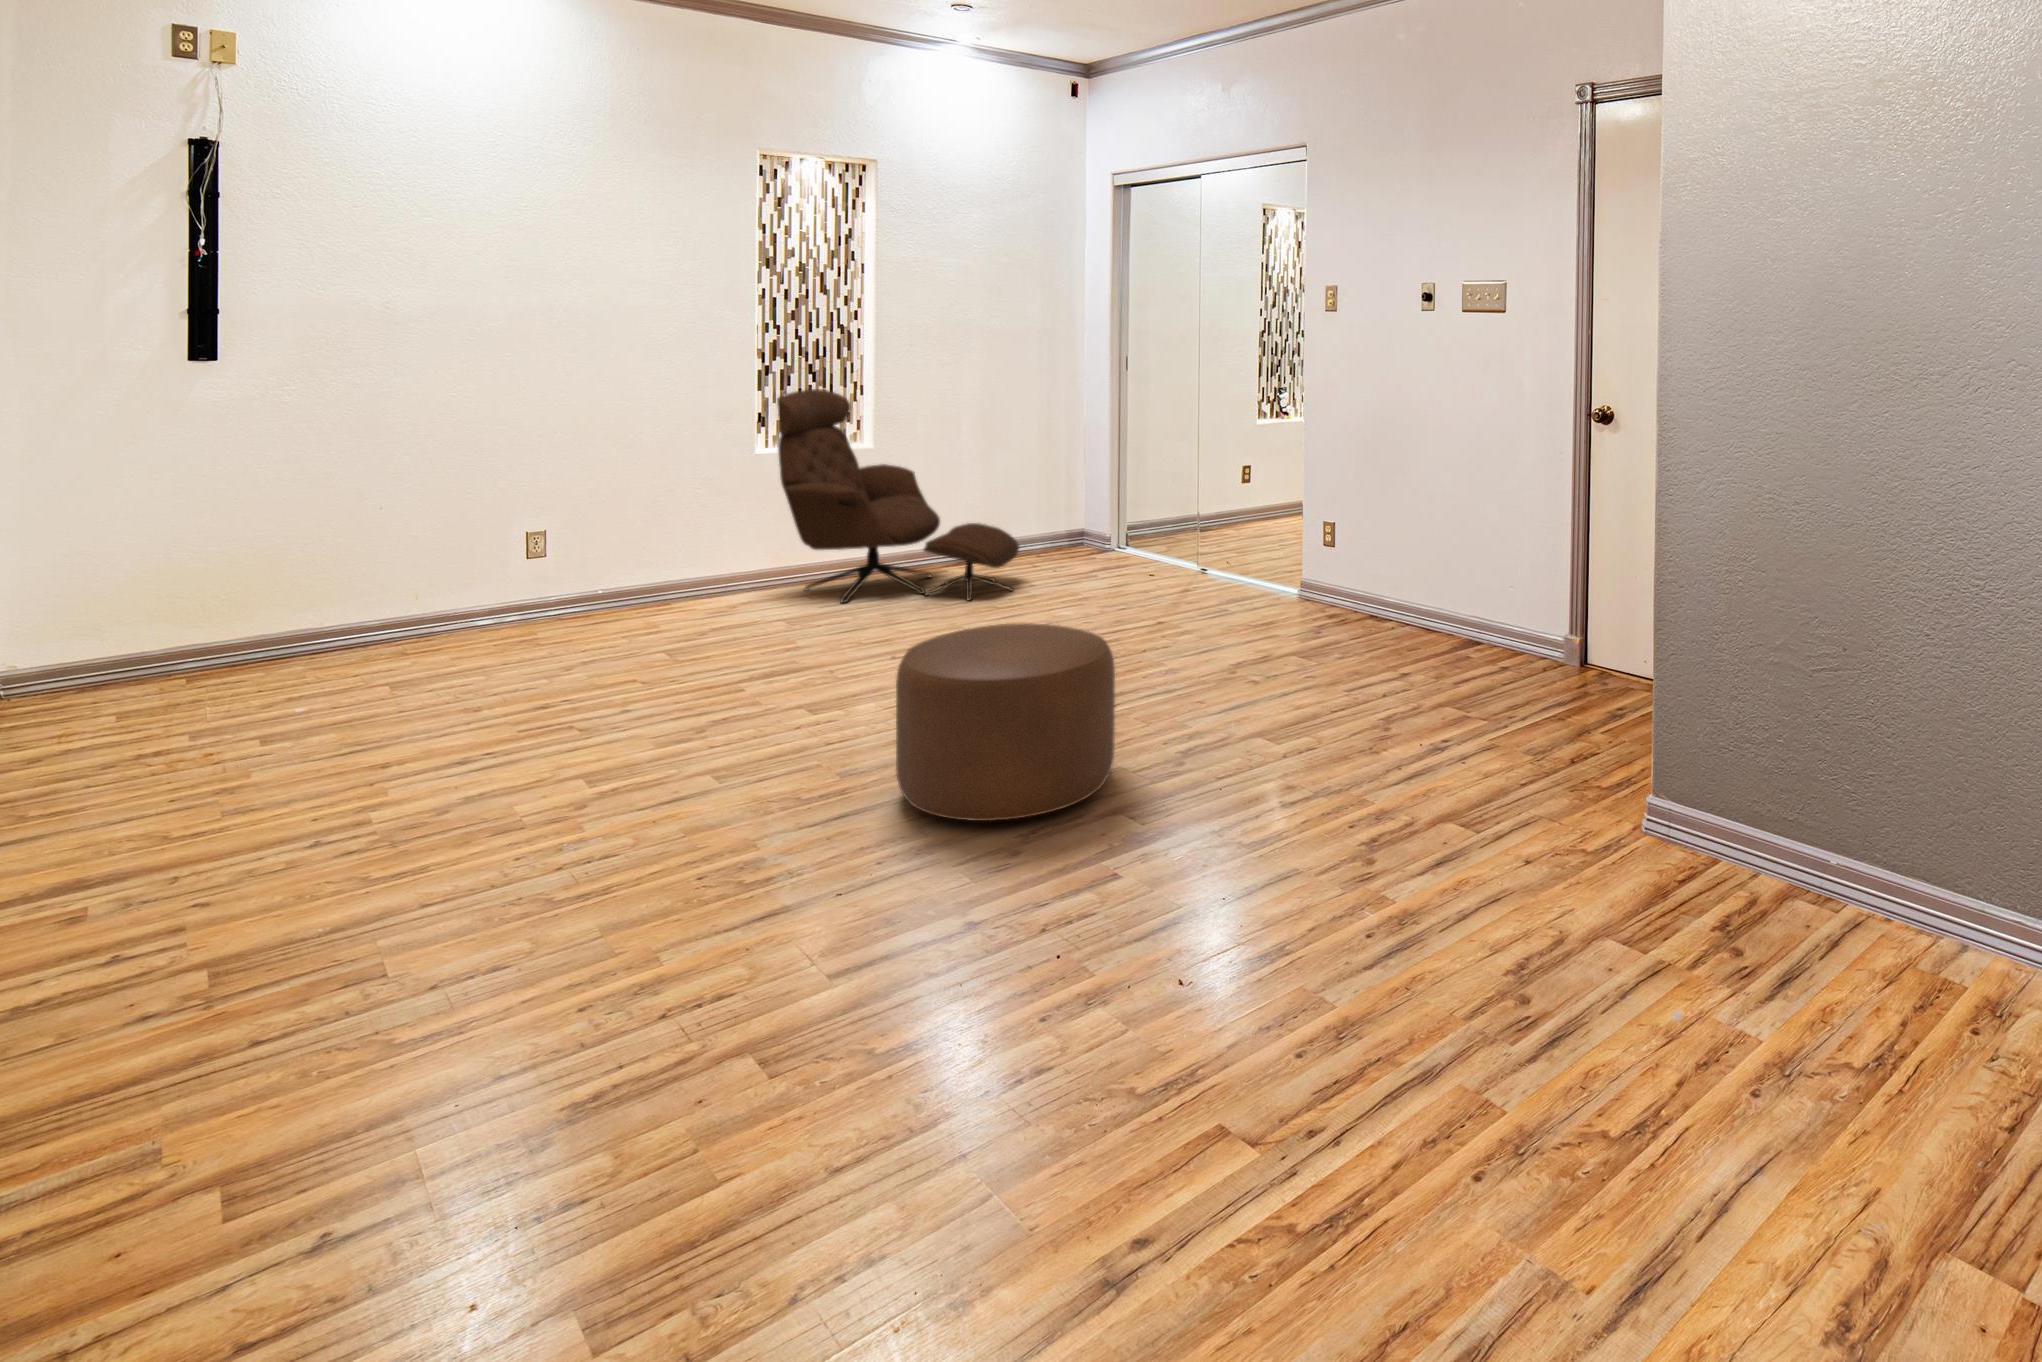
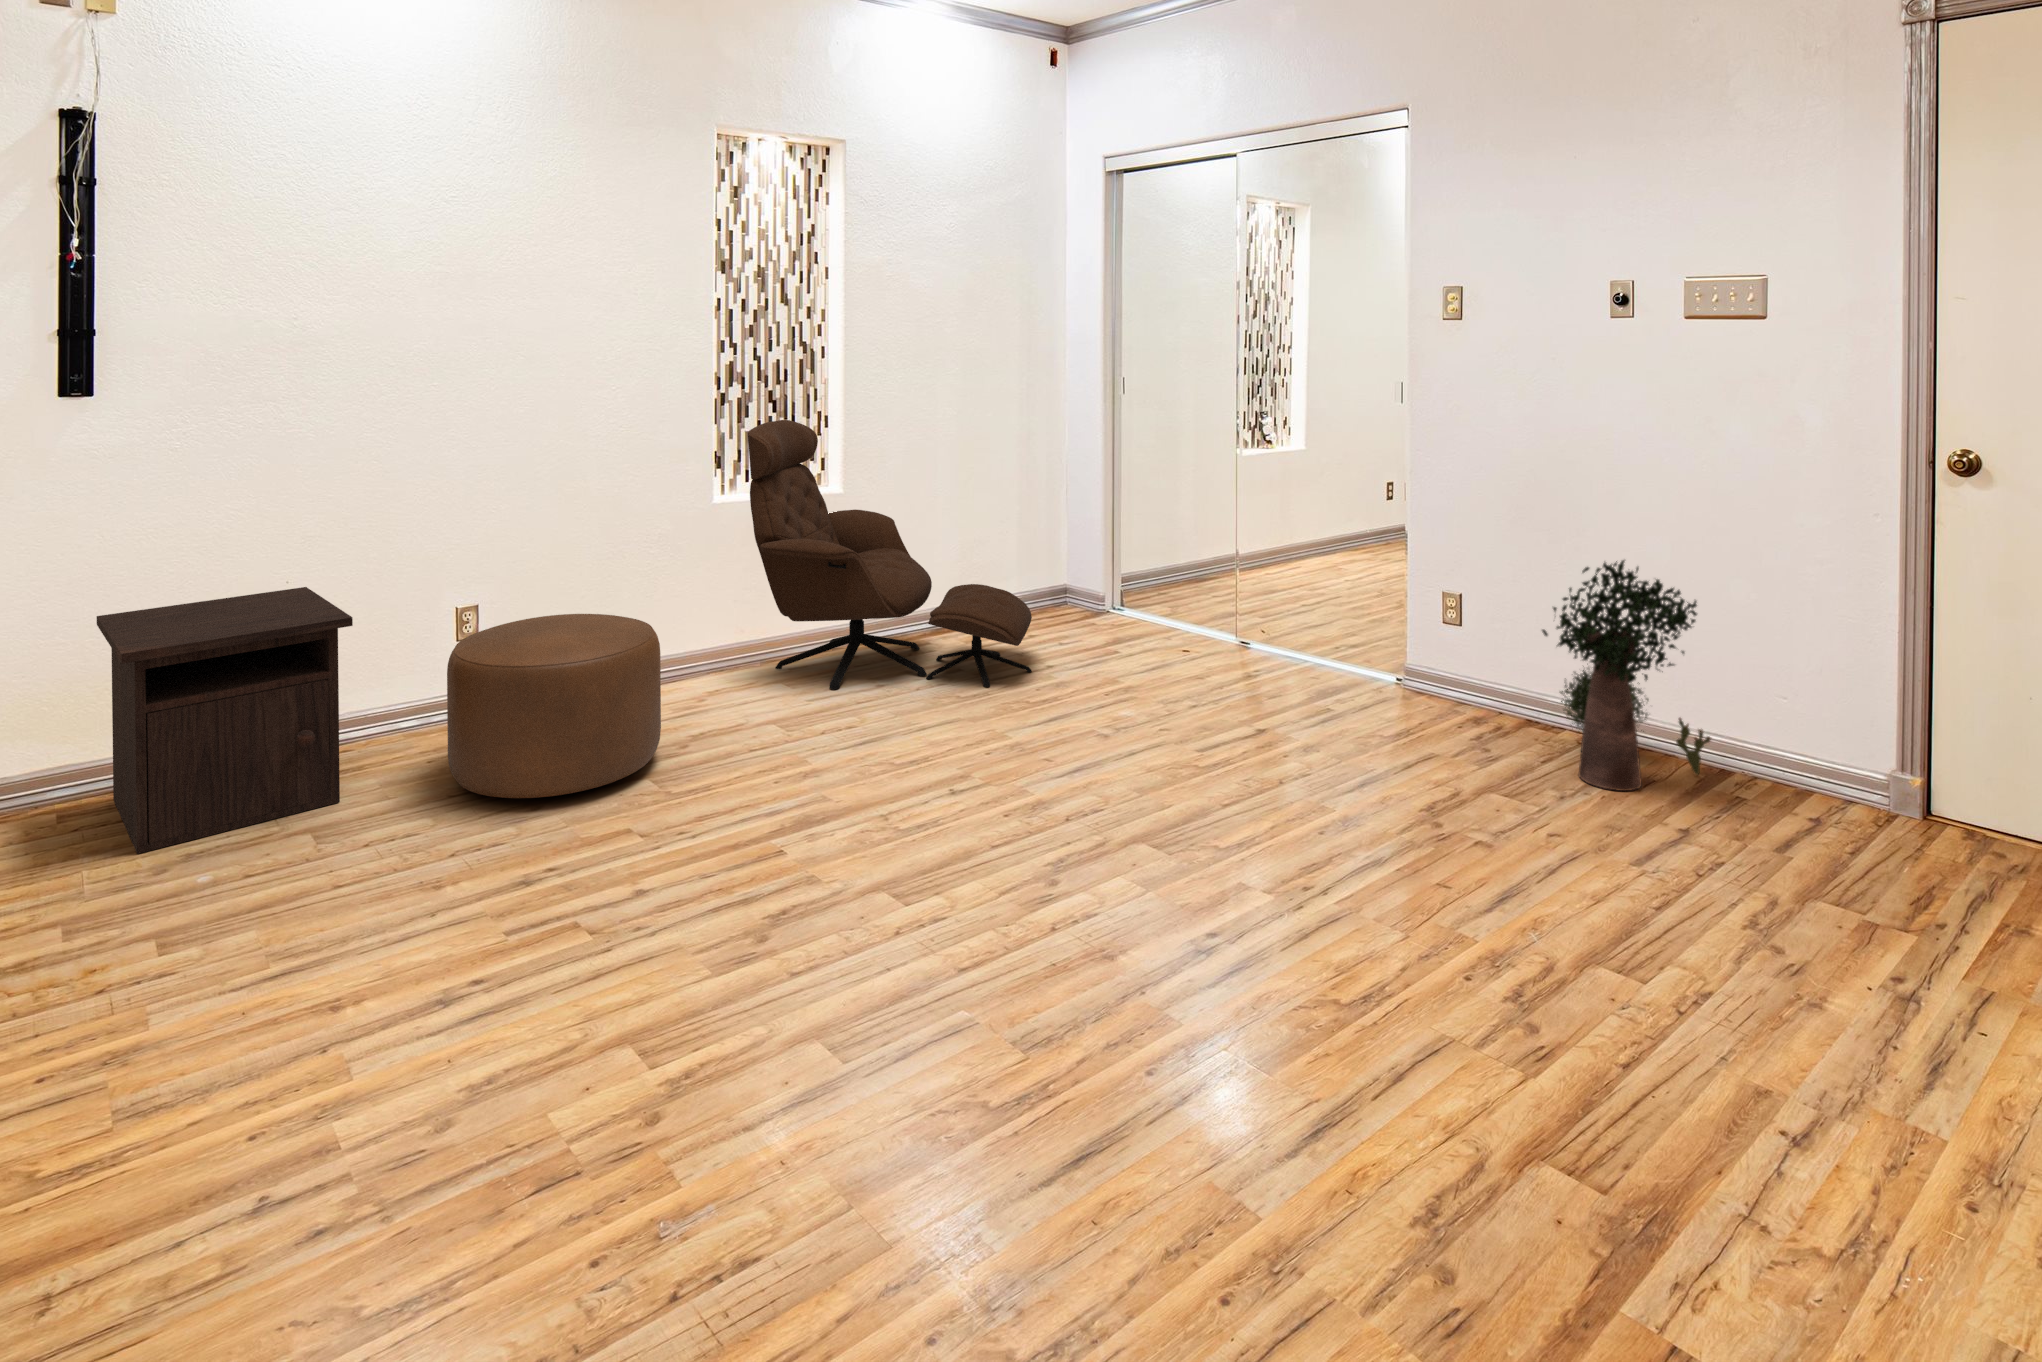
potted plant: none [1342,489,1464,655] -> present [1542,560,1711,791]
nightstand: none [218,513,424,699] -> present [97,587,353,854]
ottoman: present [896,623,1115,821] -> present [447,614,661,798]

